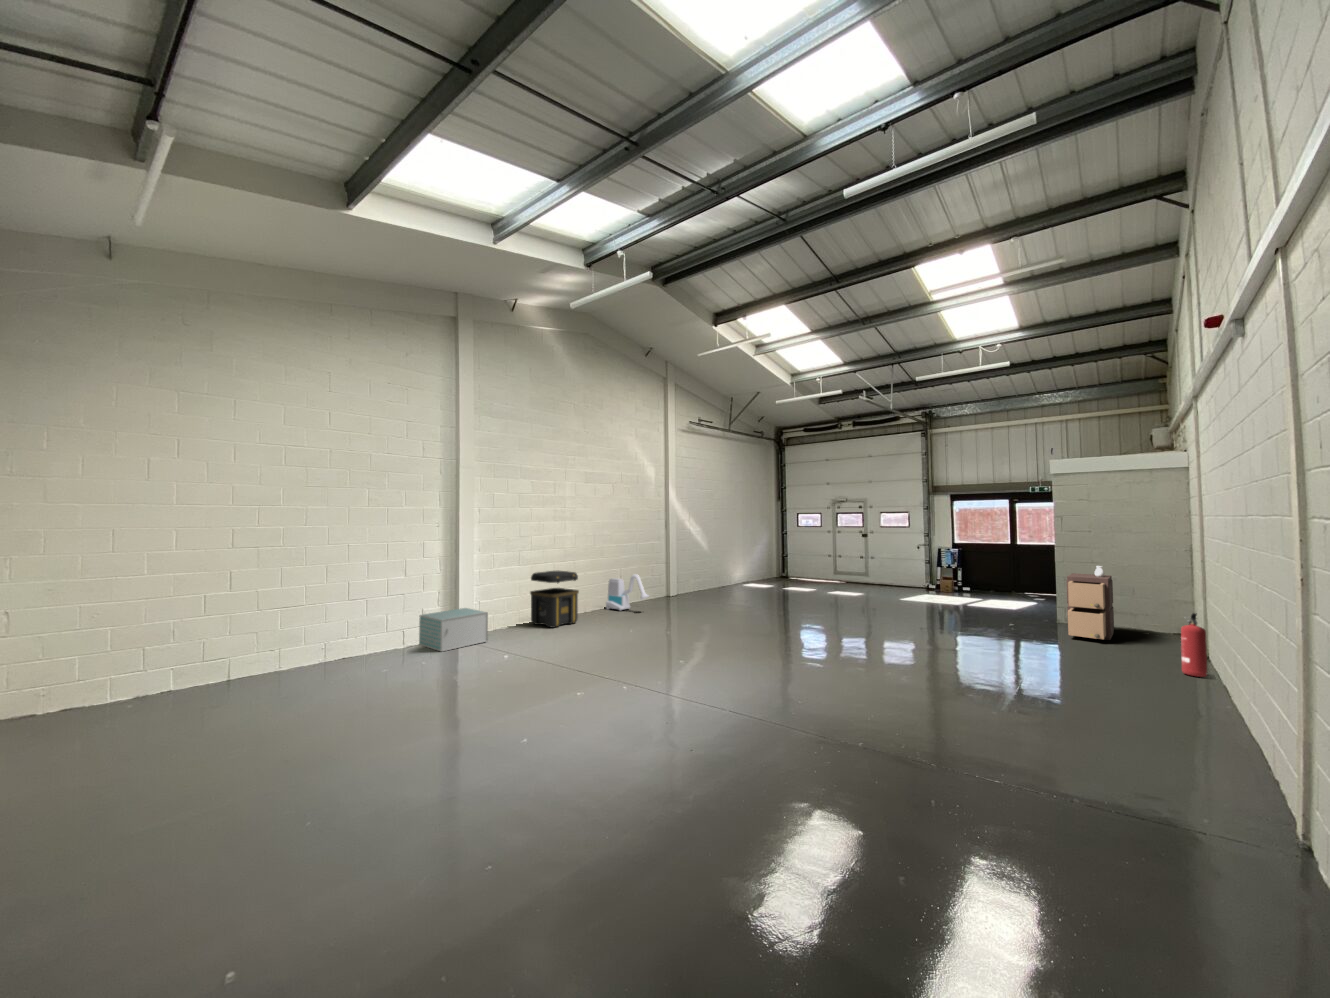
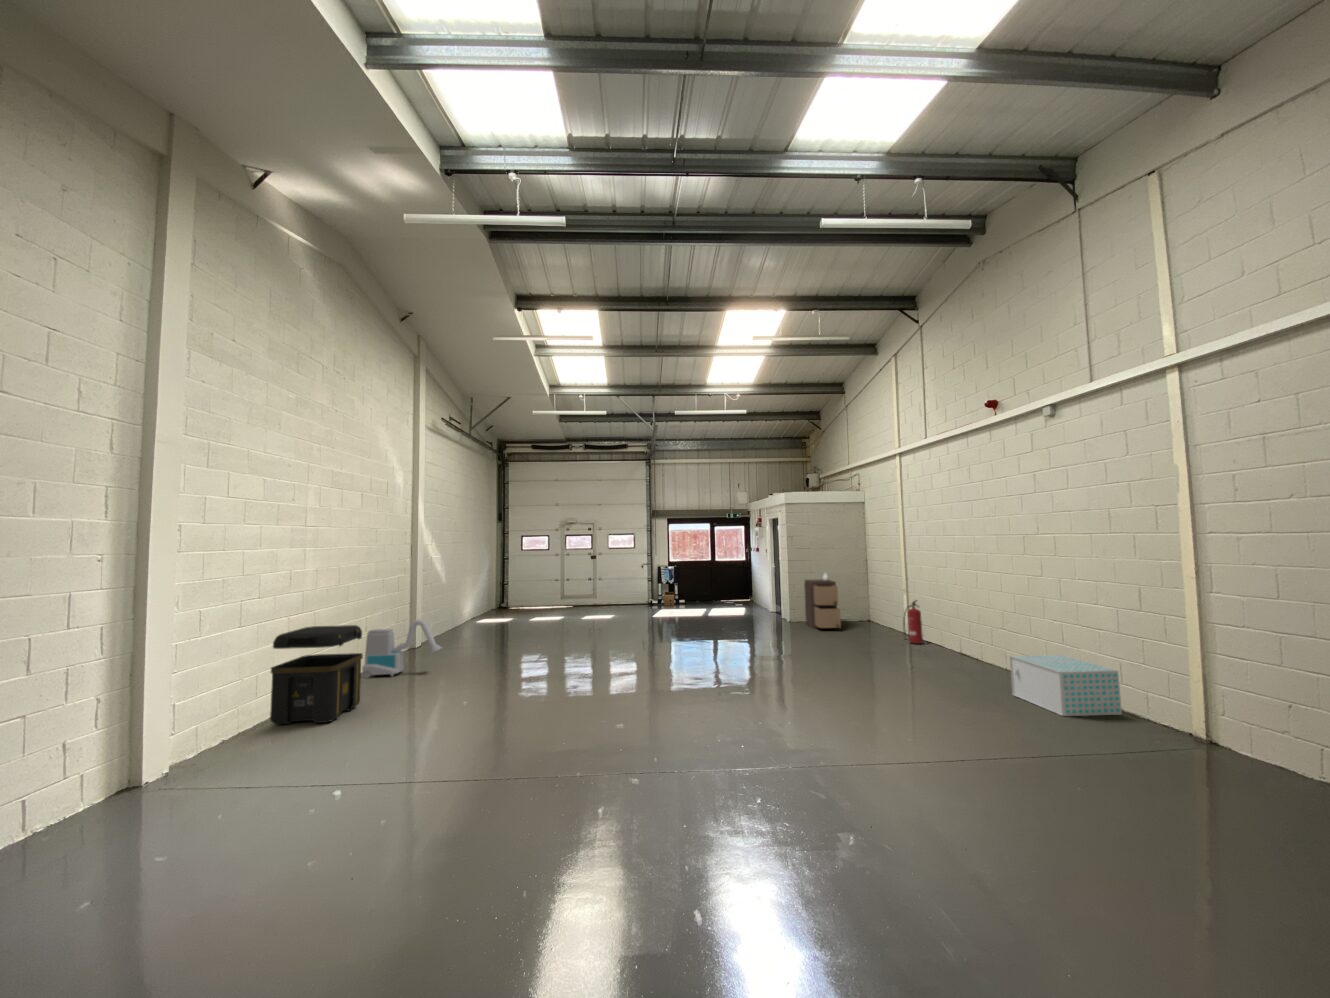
storage box: present [419,608,488,651] -> present [1010,655,1122,716]

